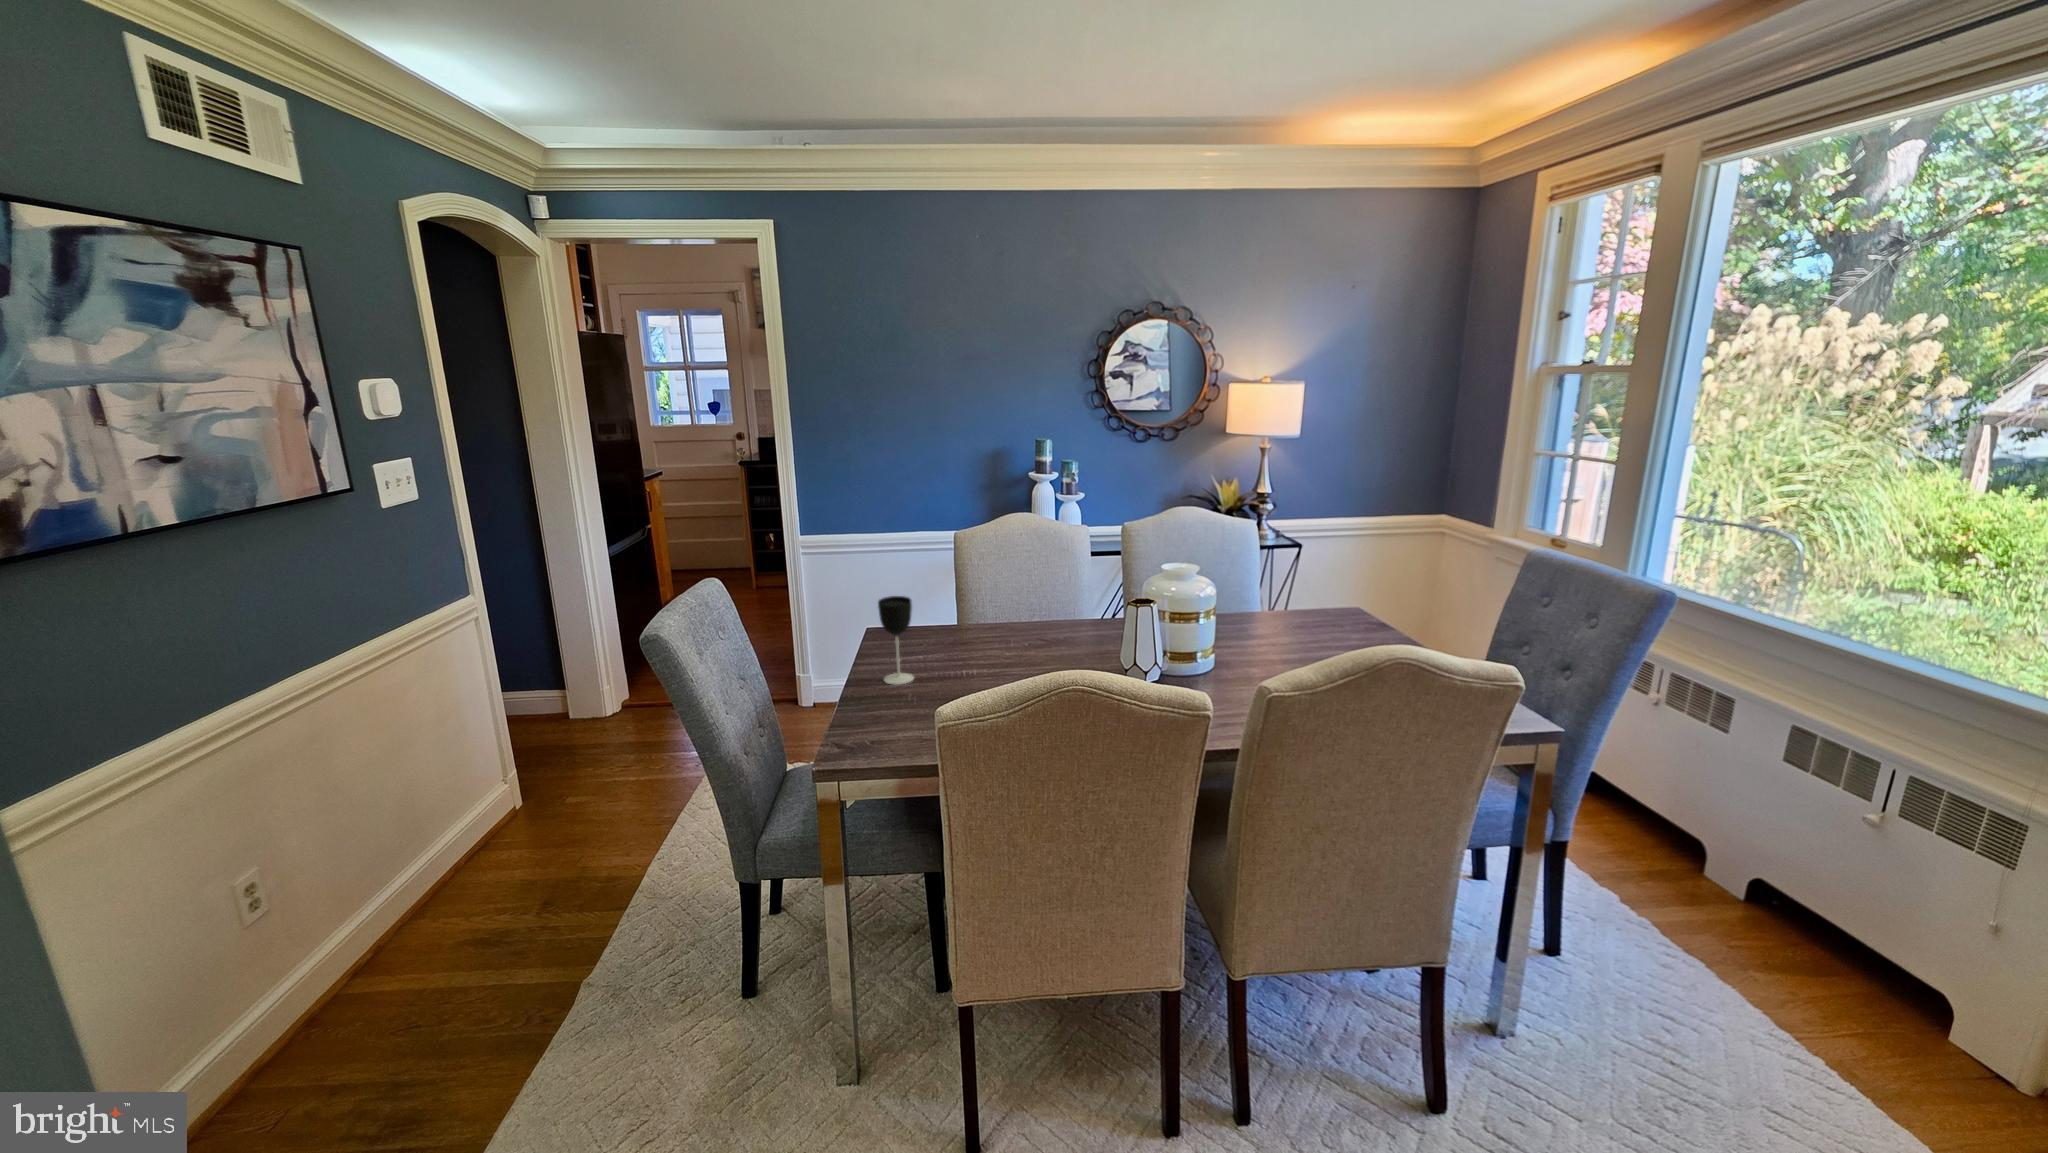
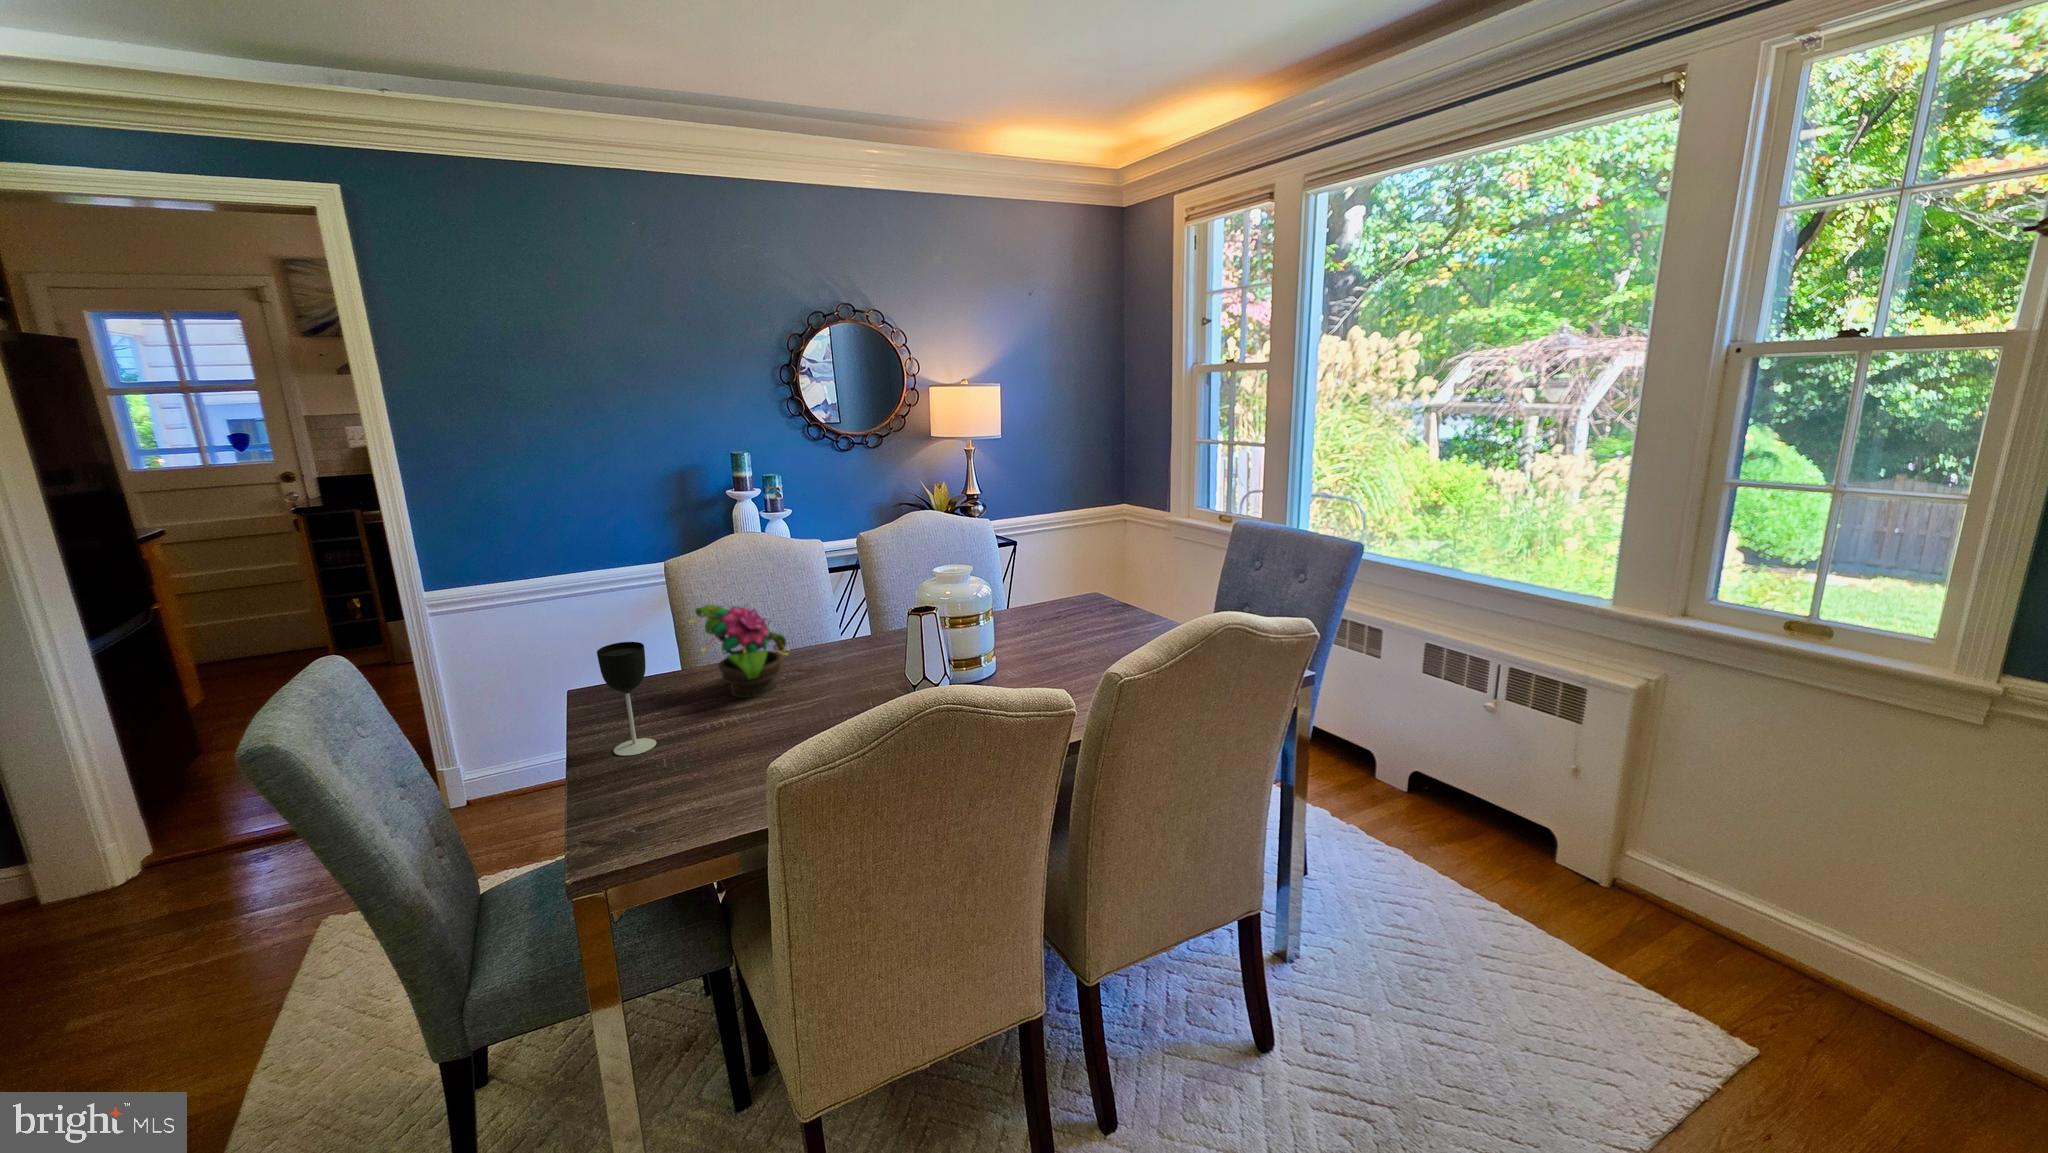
potted flower: none [955,573,1033,656] -> present [690,605,788,698]

